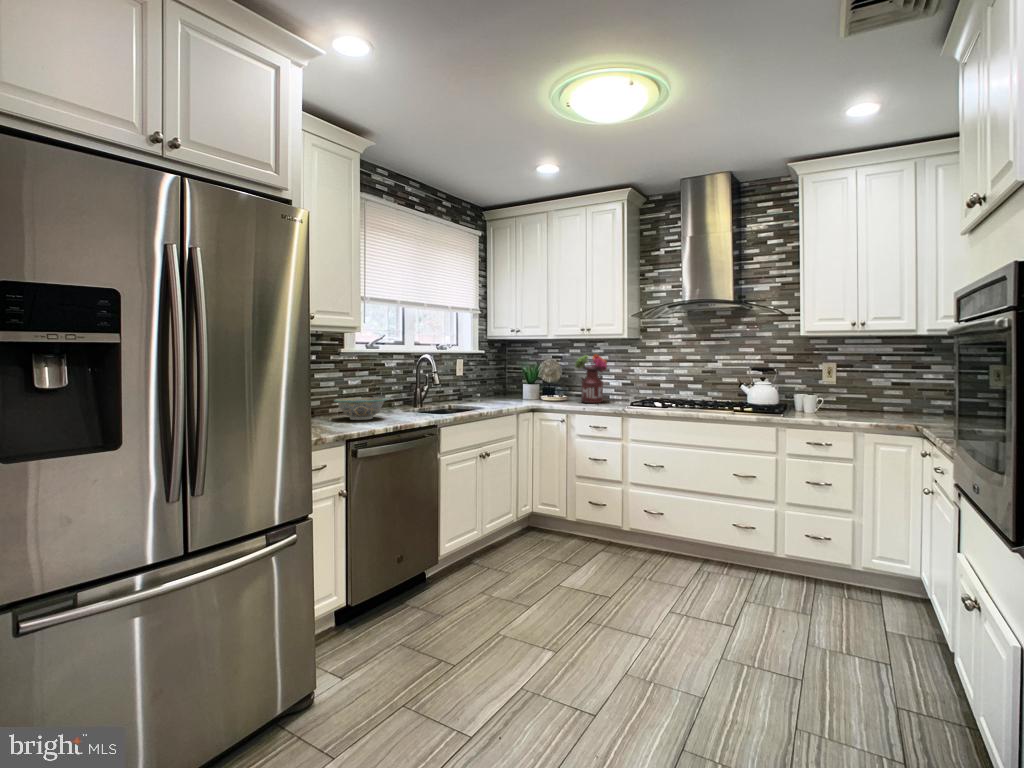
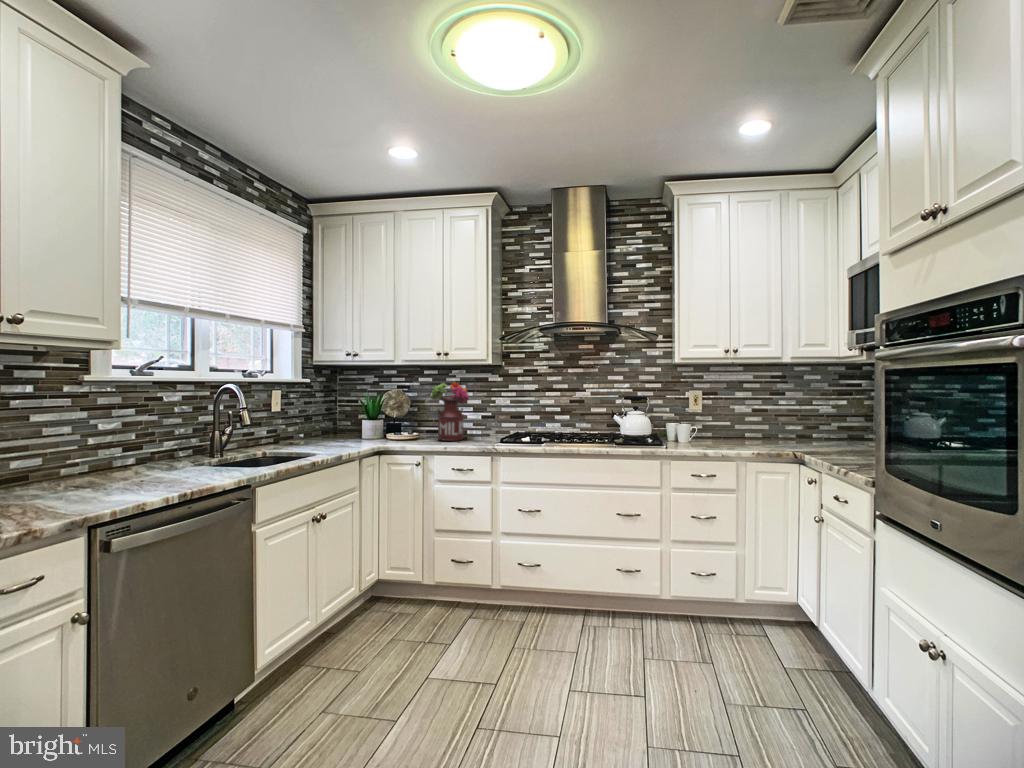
bowl: present [334,397,387,420] -> none [66,449,167,488]

